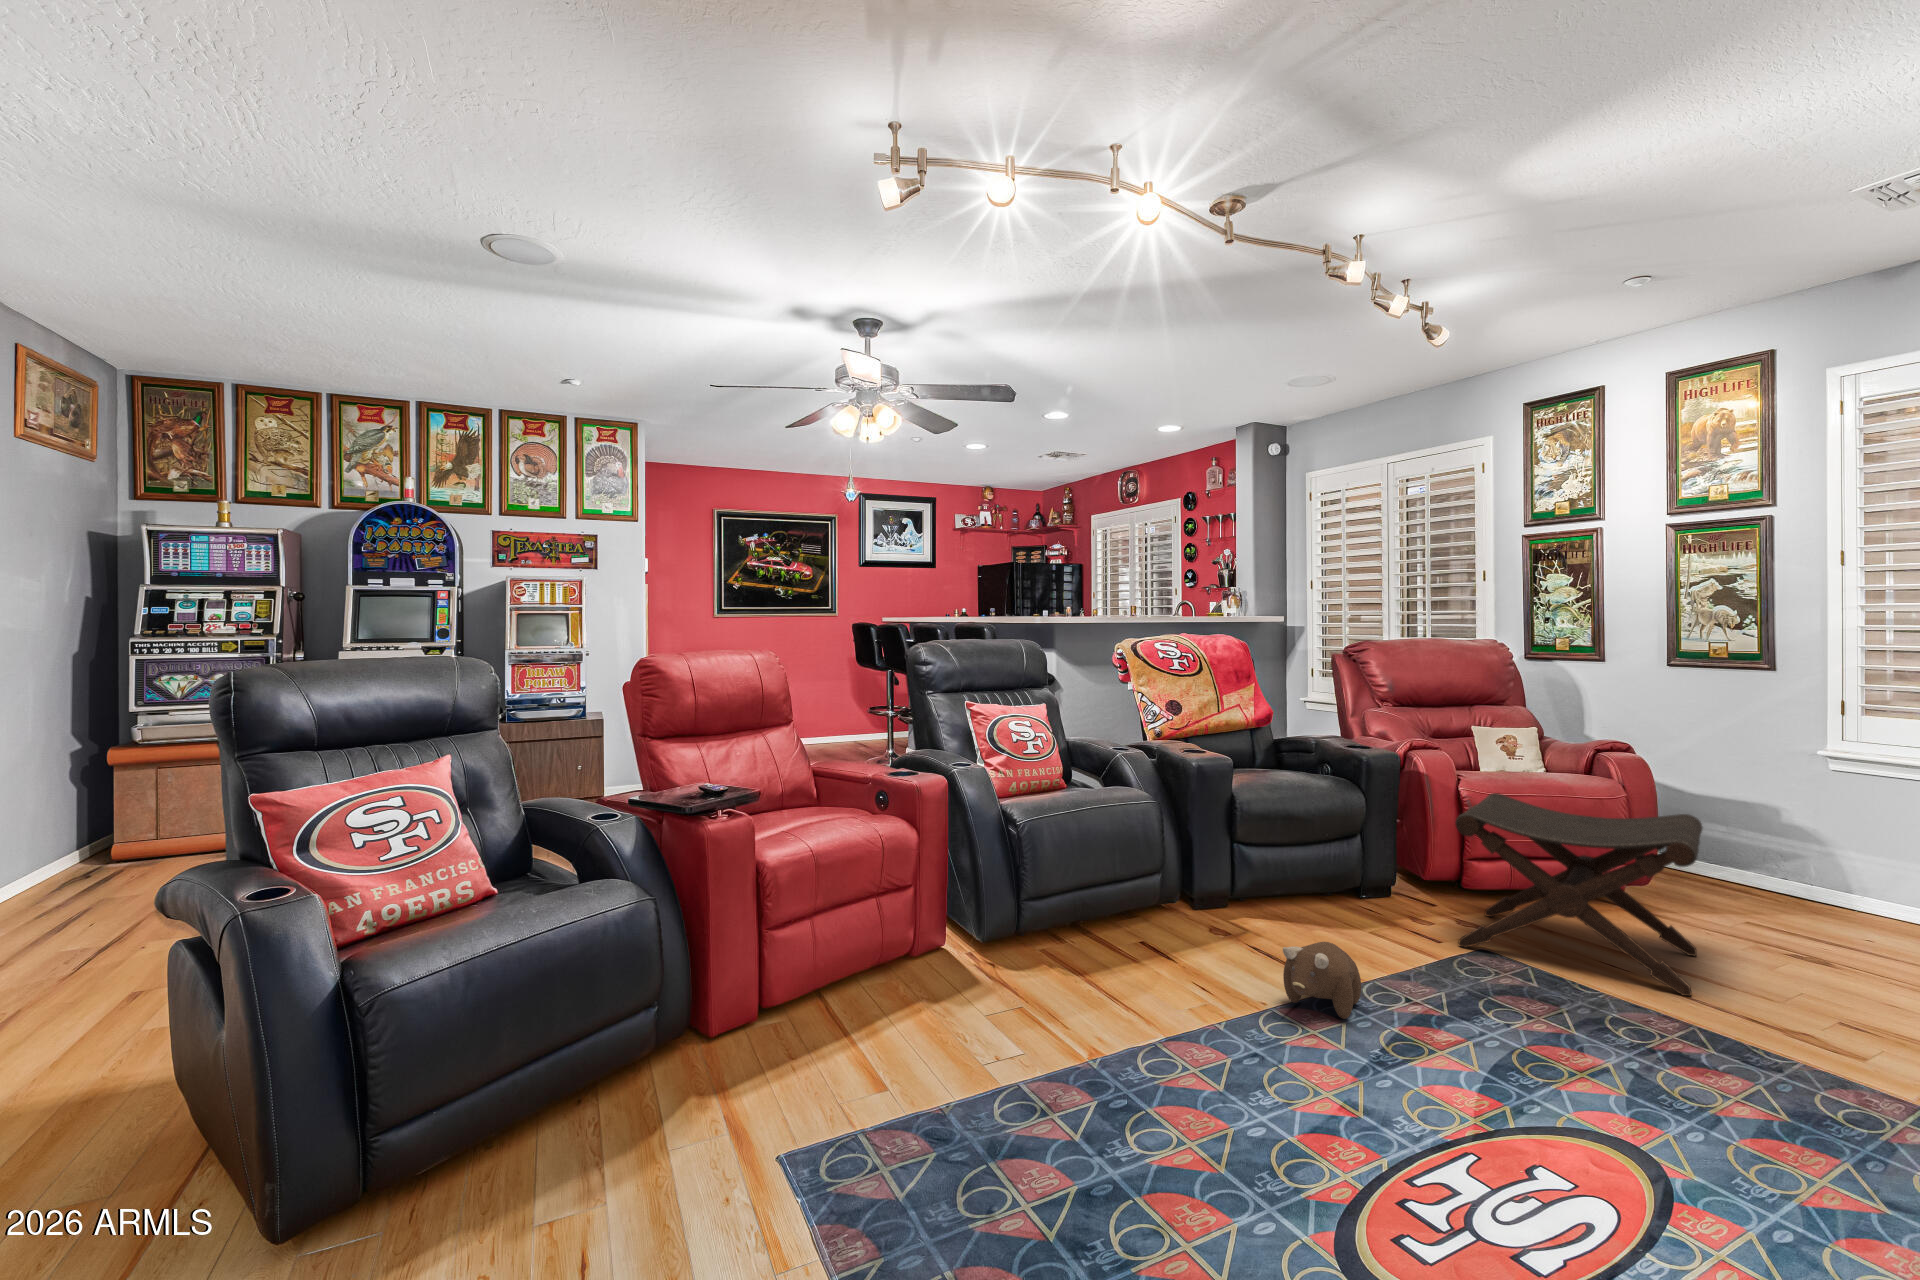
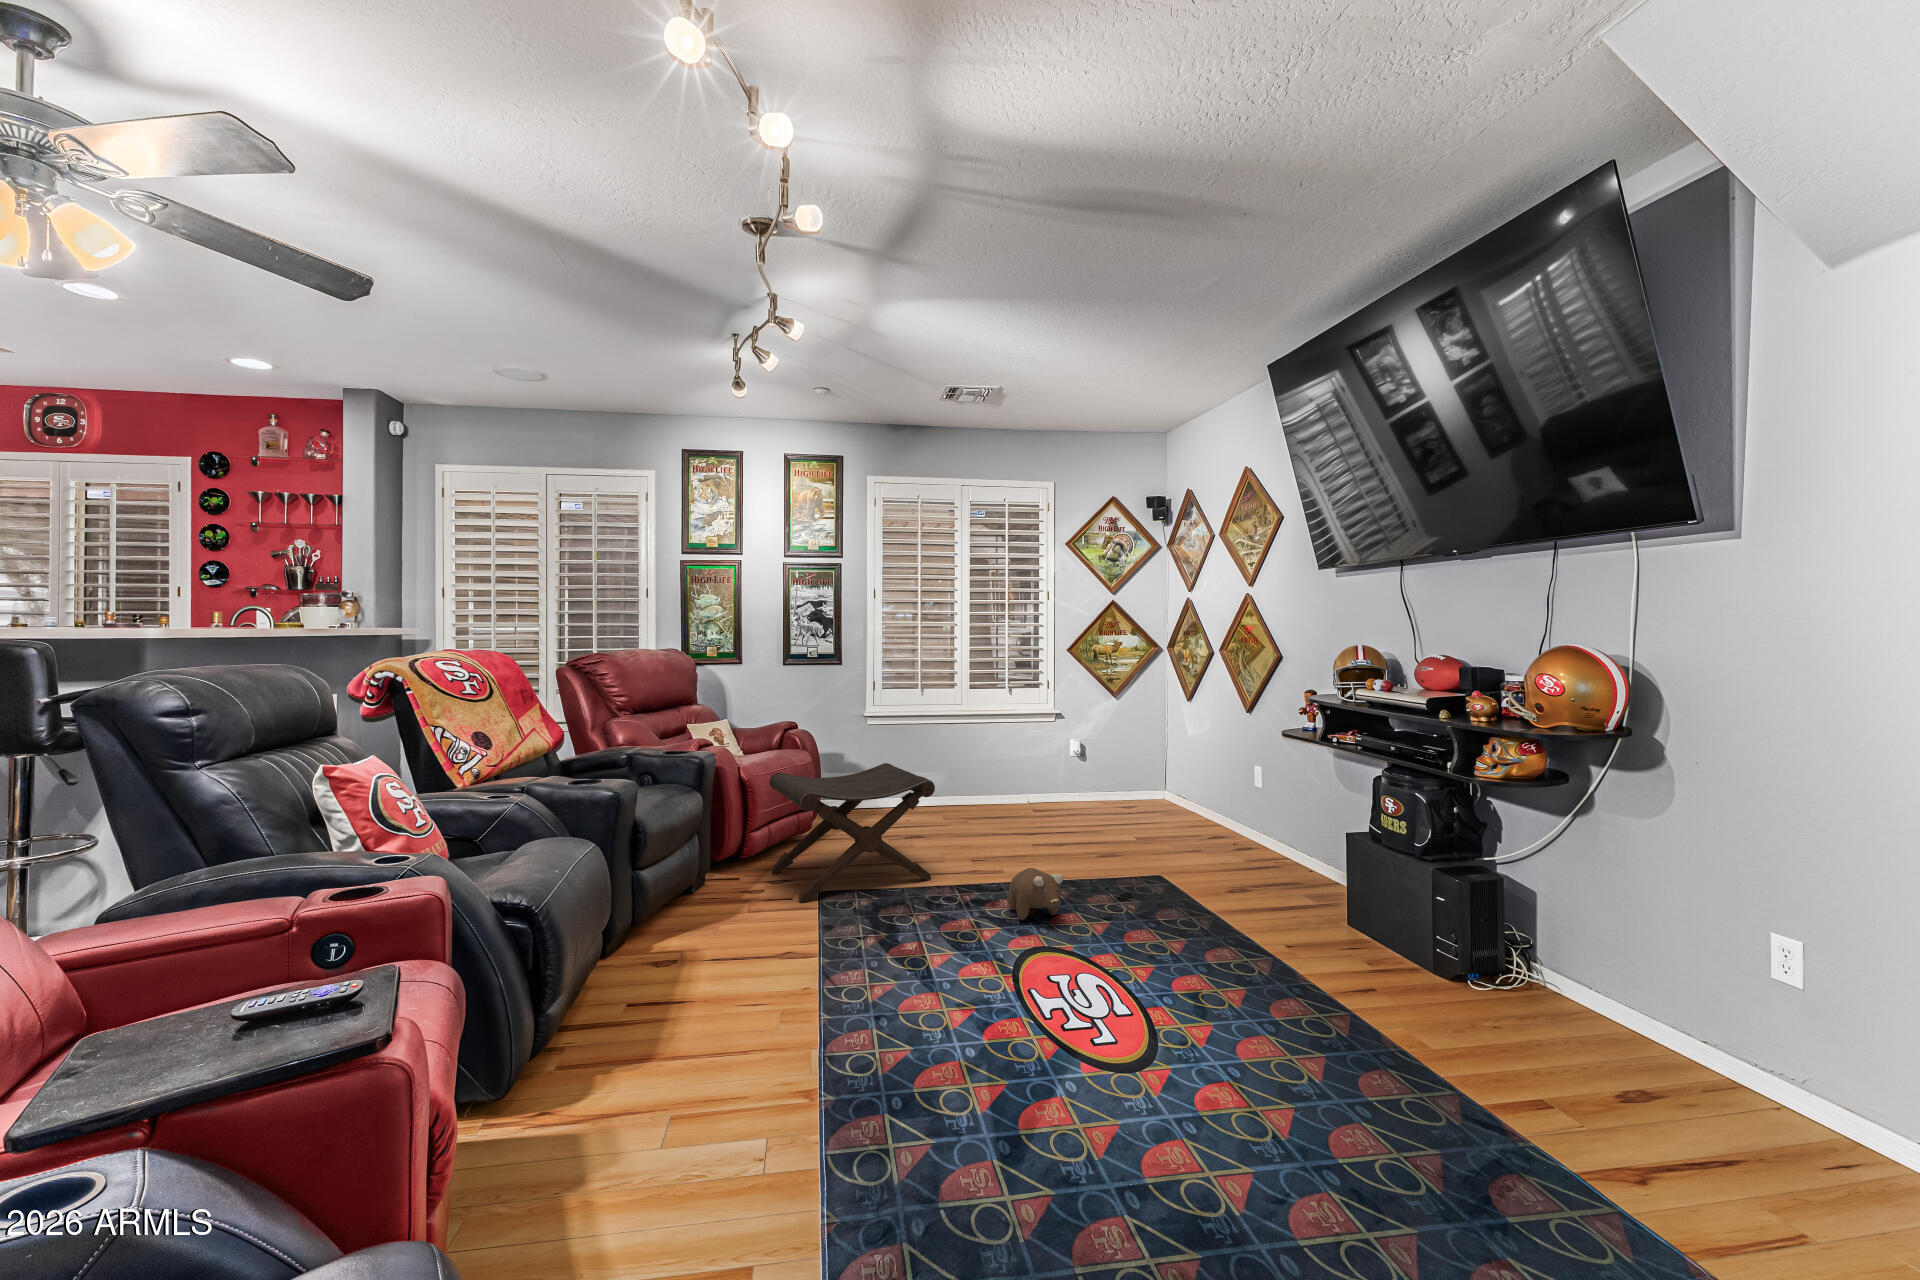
plush toy: present [1283,942,1361,1019] -> present [1008,868,1064,920]

